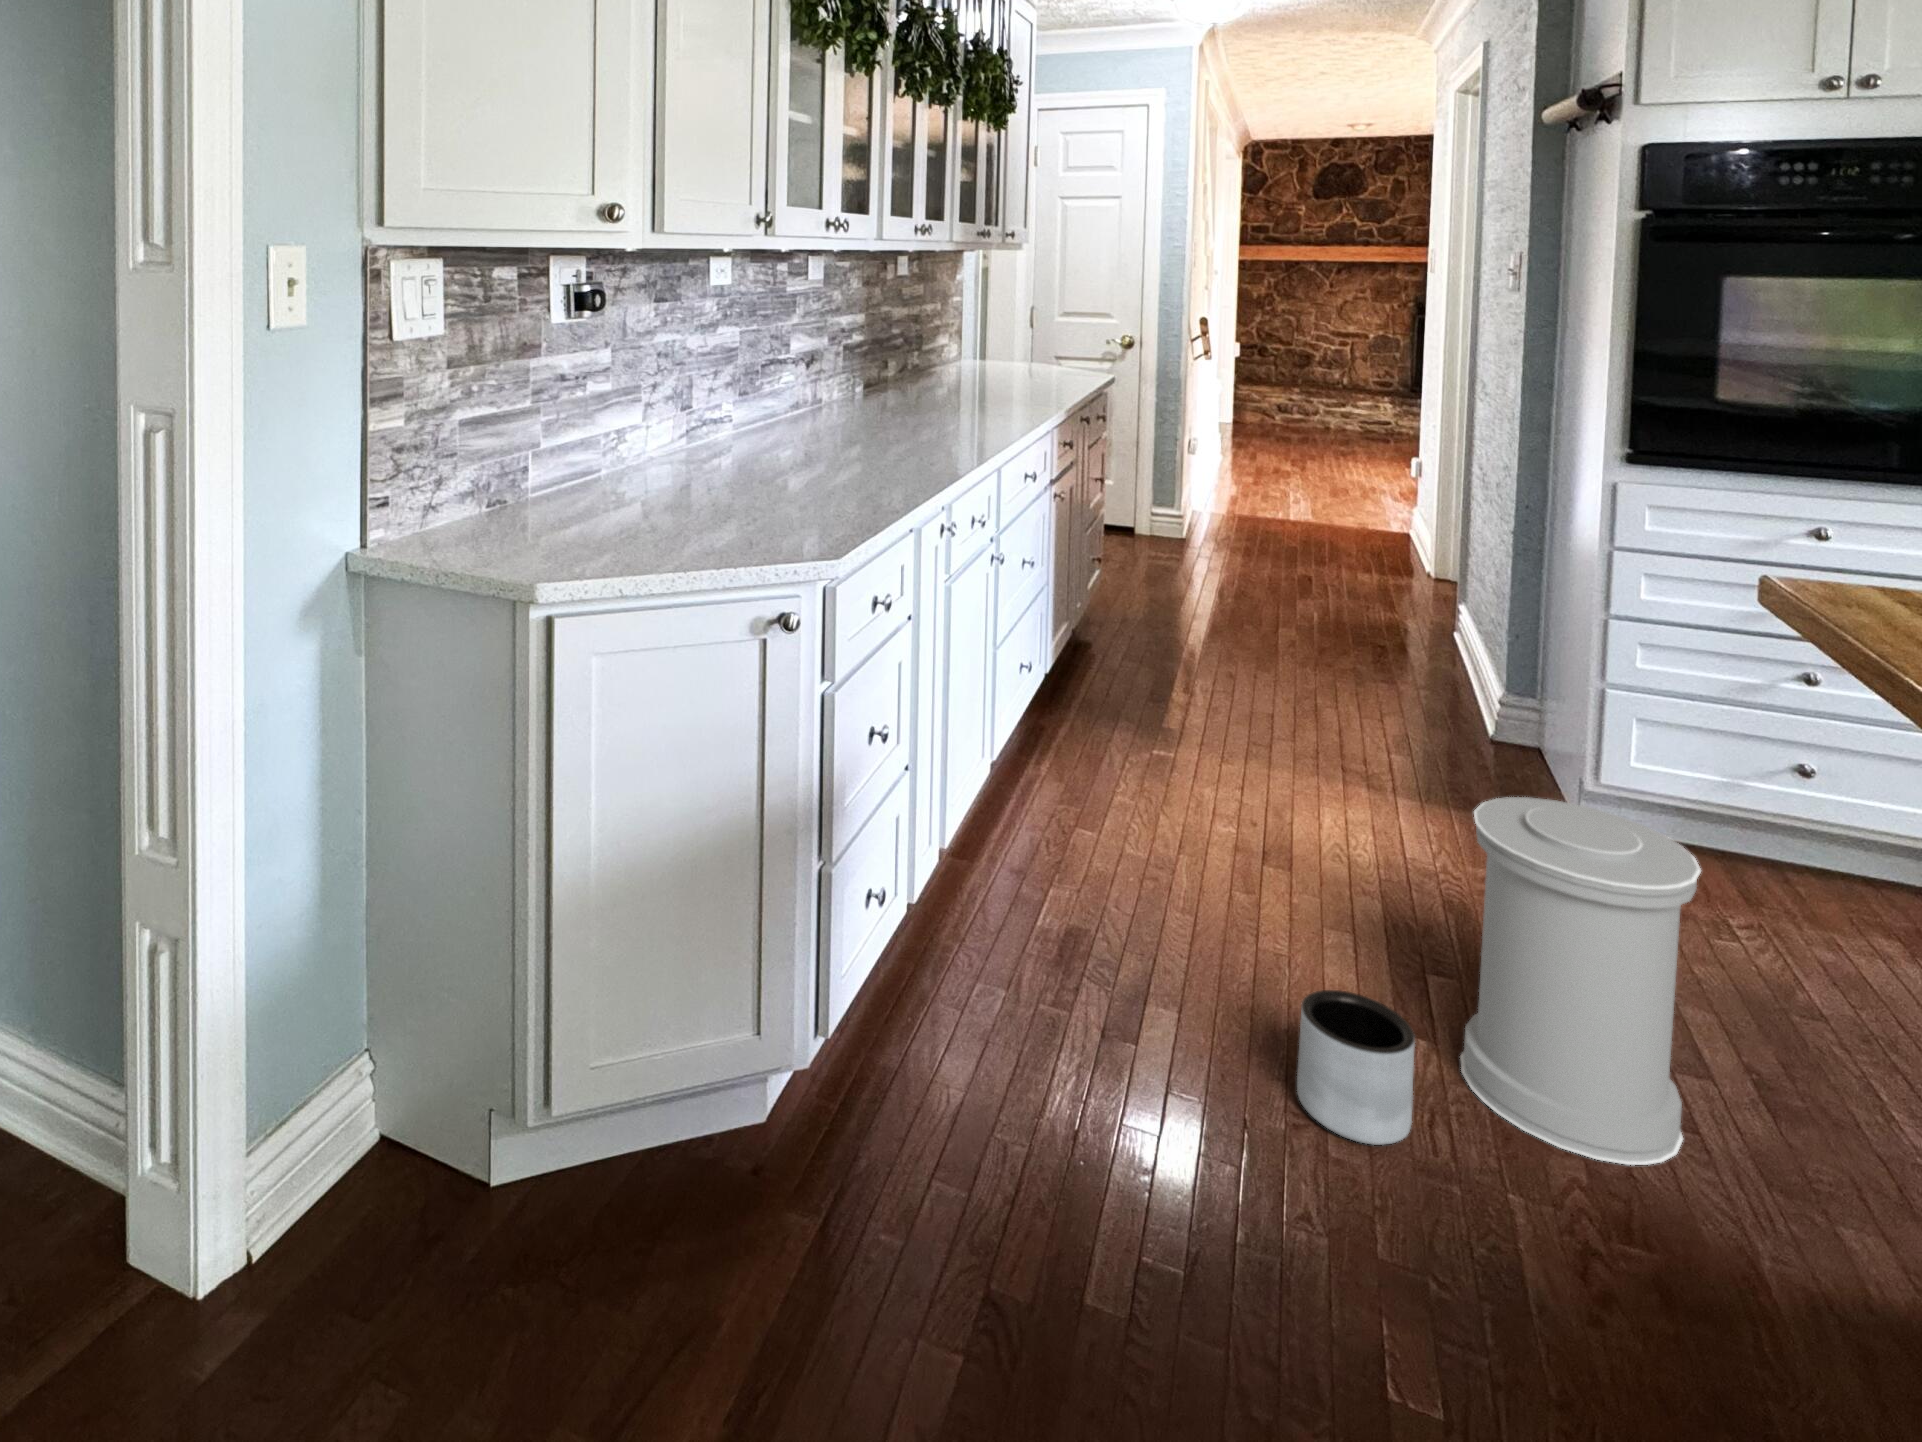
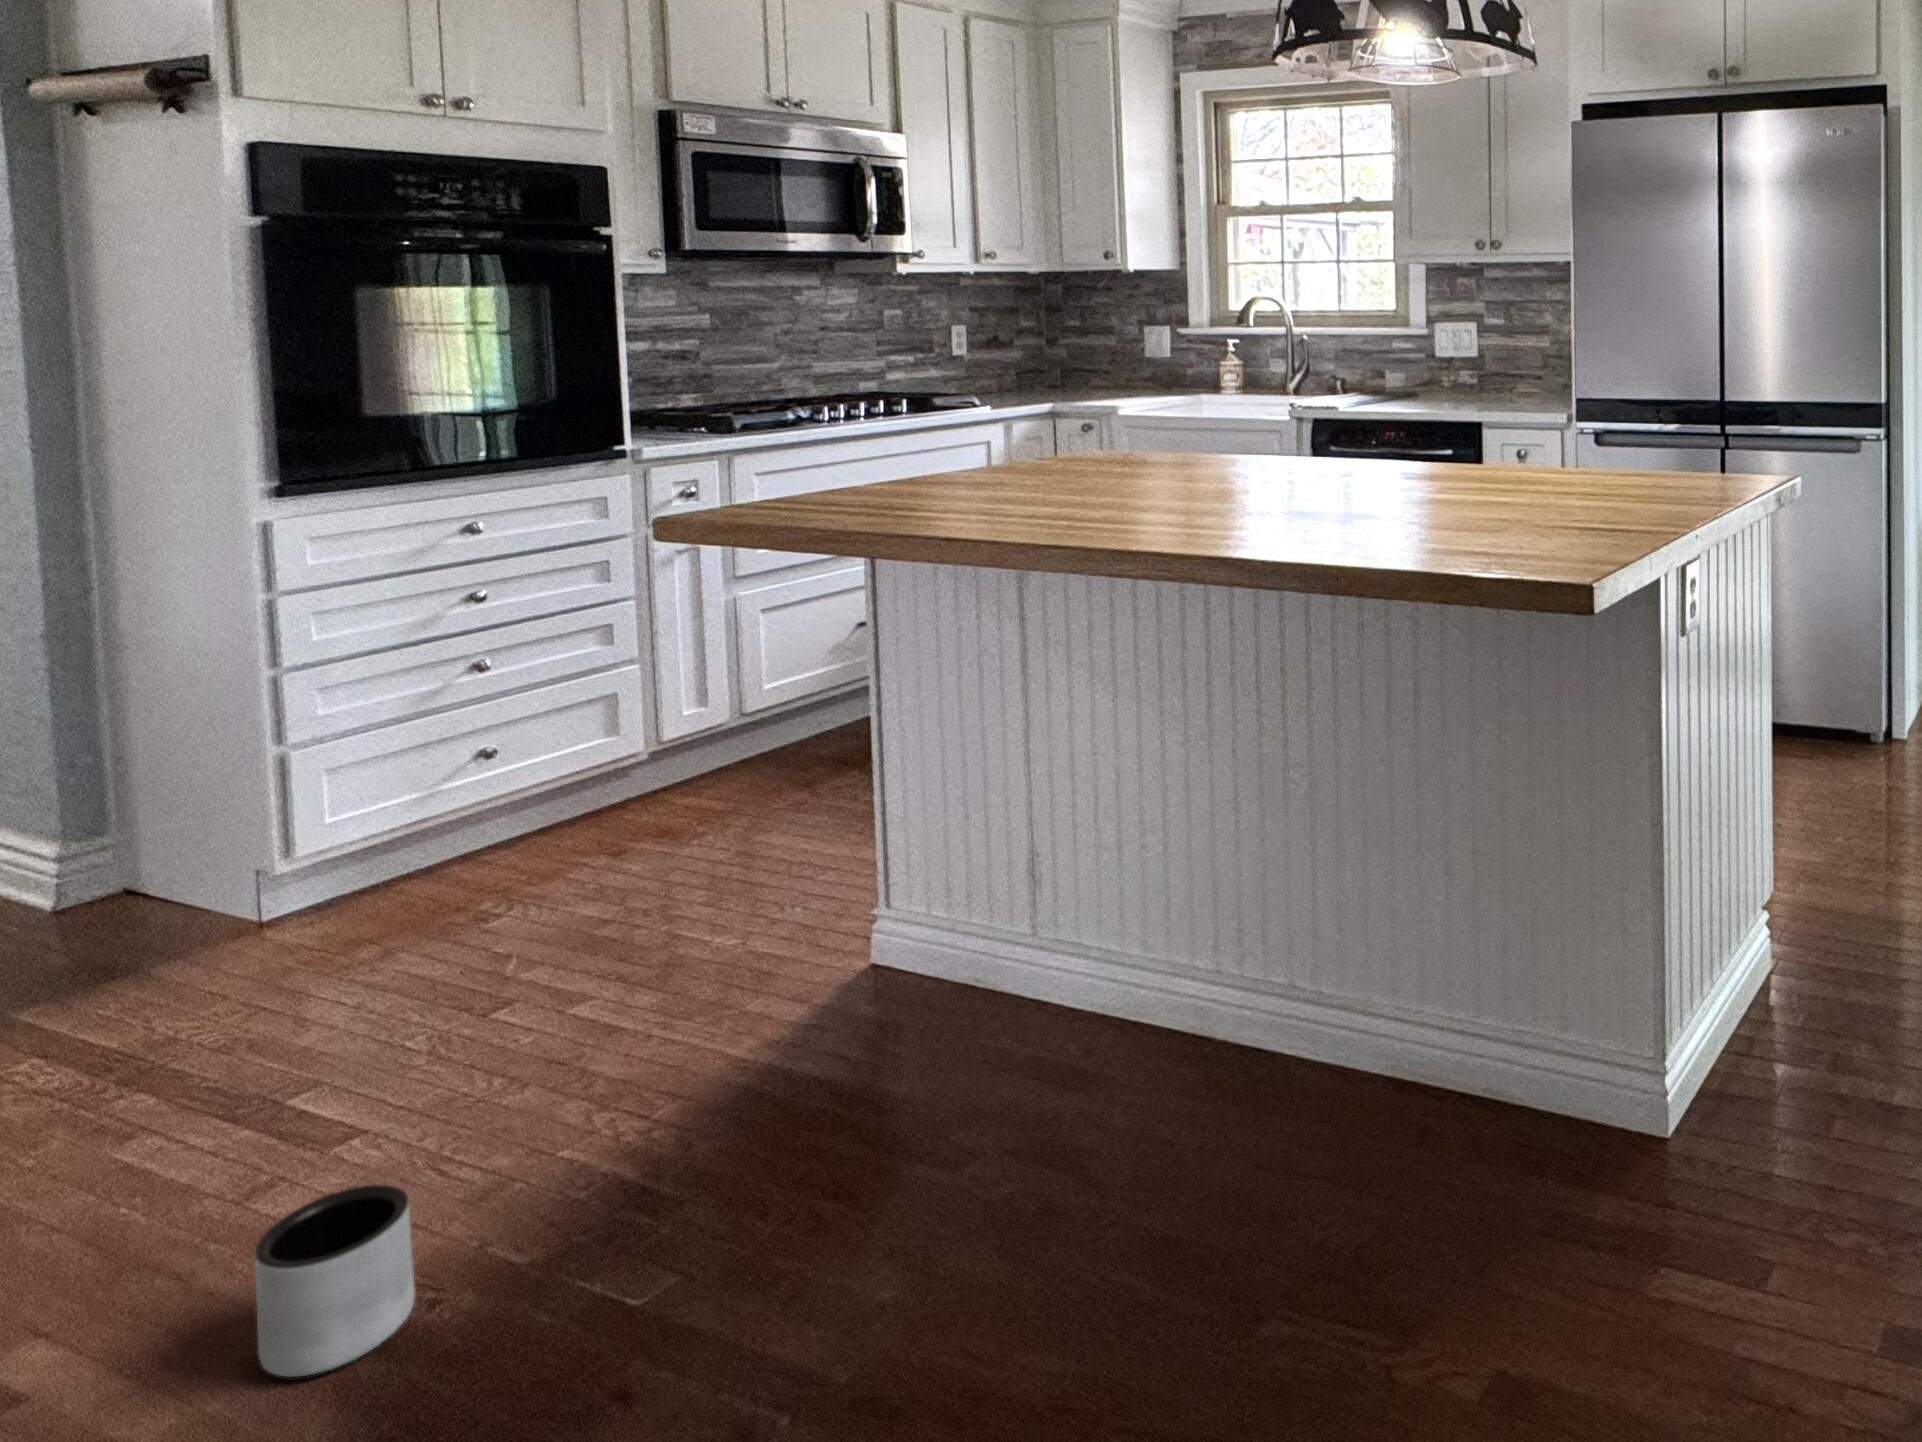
trash can: present [1460,797,1701,1165] -> none [367,846,606,1214]

